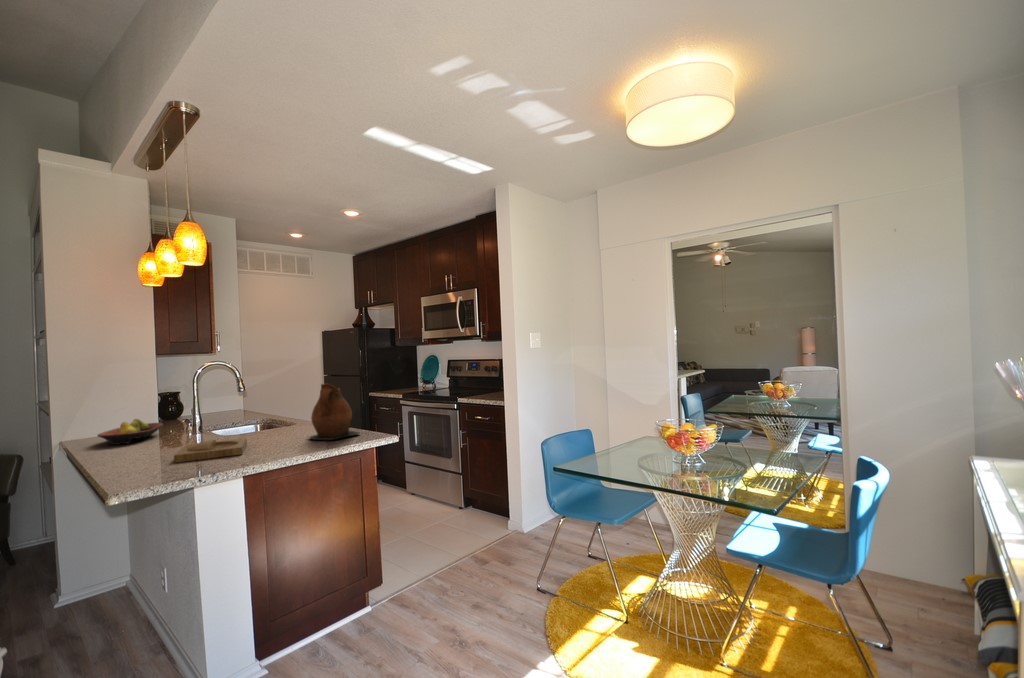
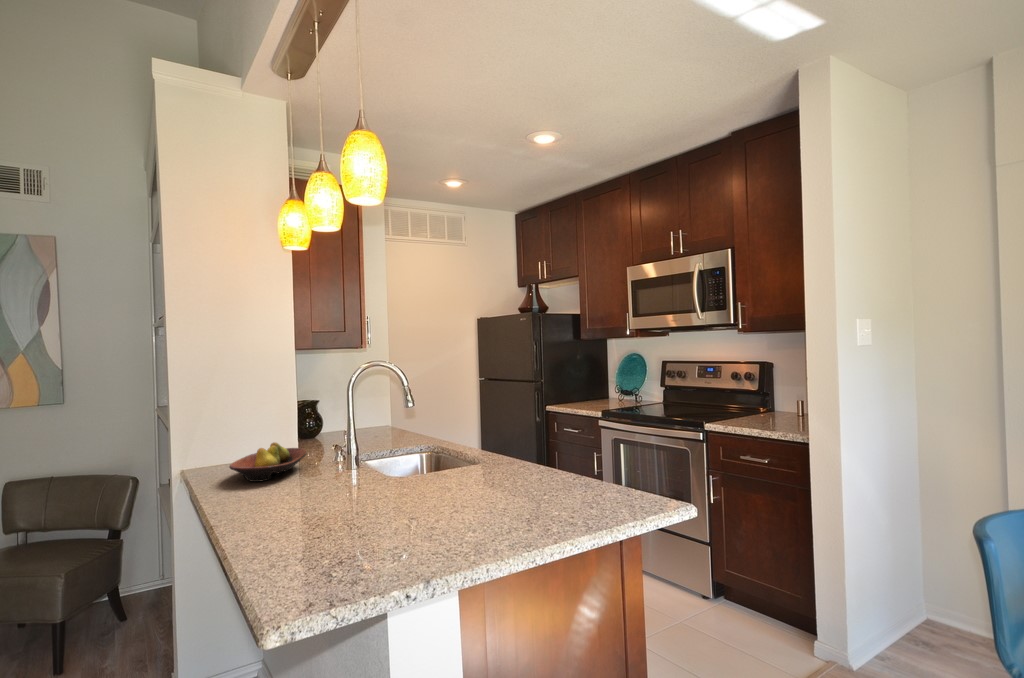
ceramic pitcher: present [309,384,360,440] -> none [525,405,612,504]
tray: present [174,438,247,463] -> none [344,490,444,534]

